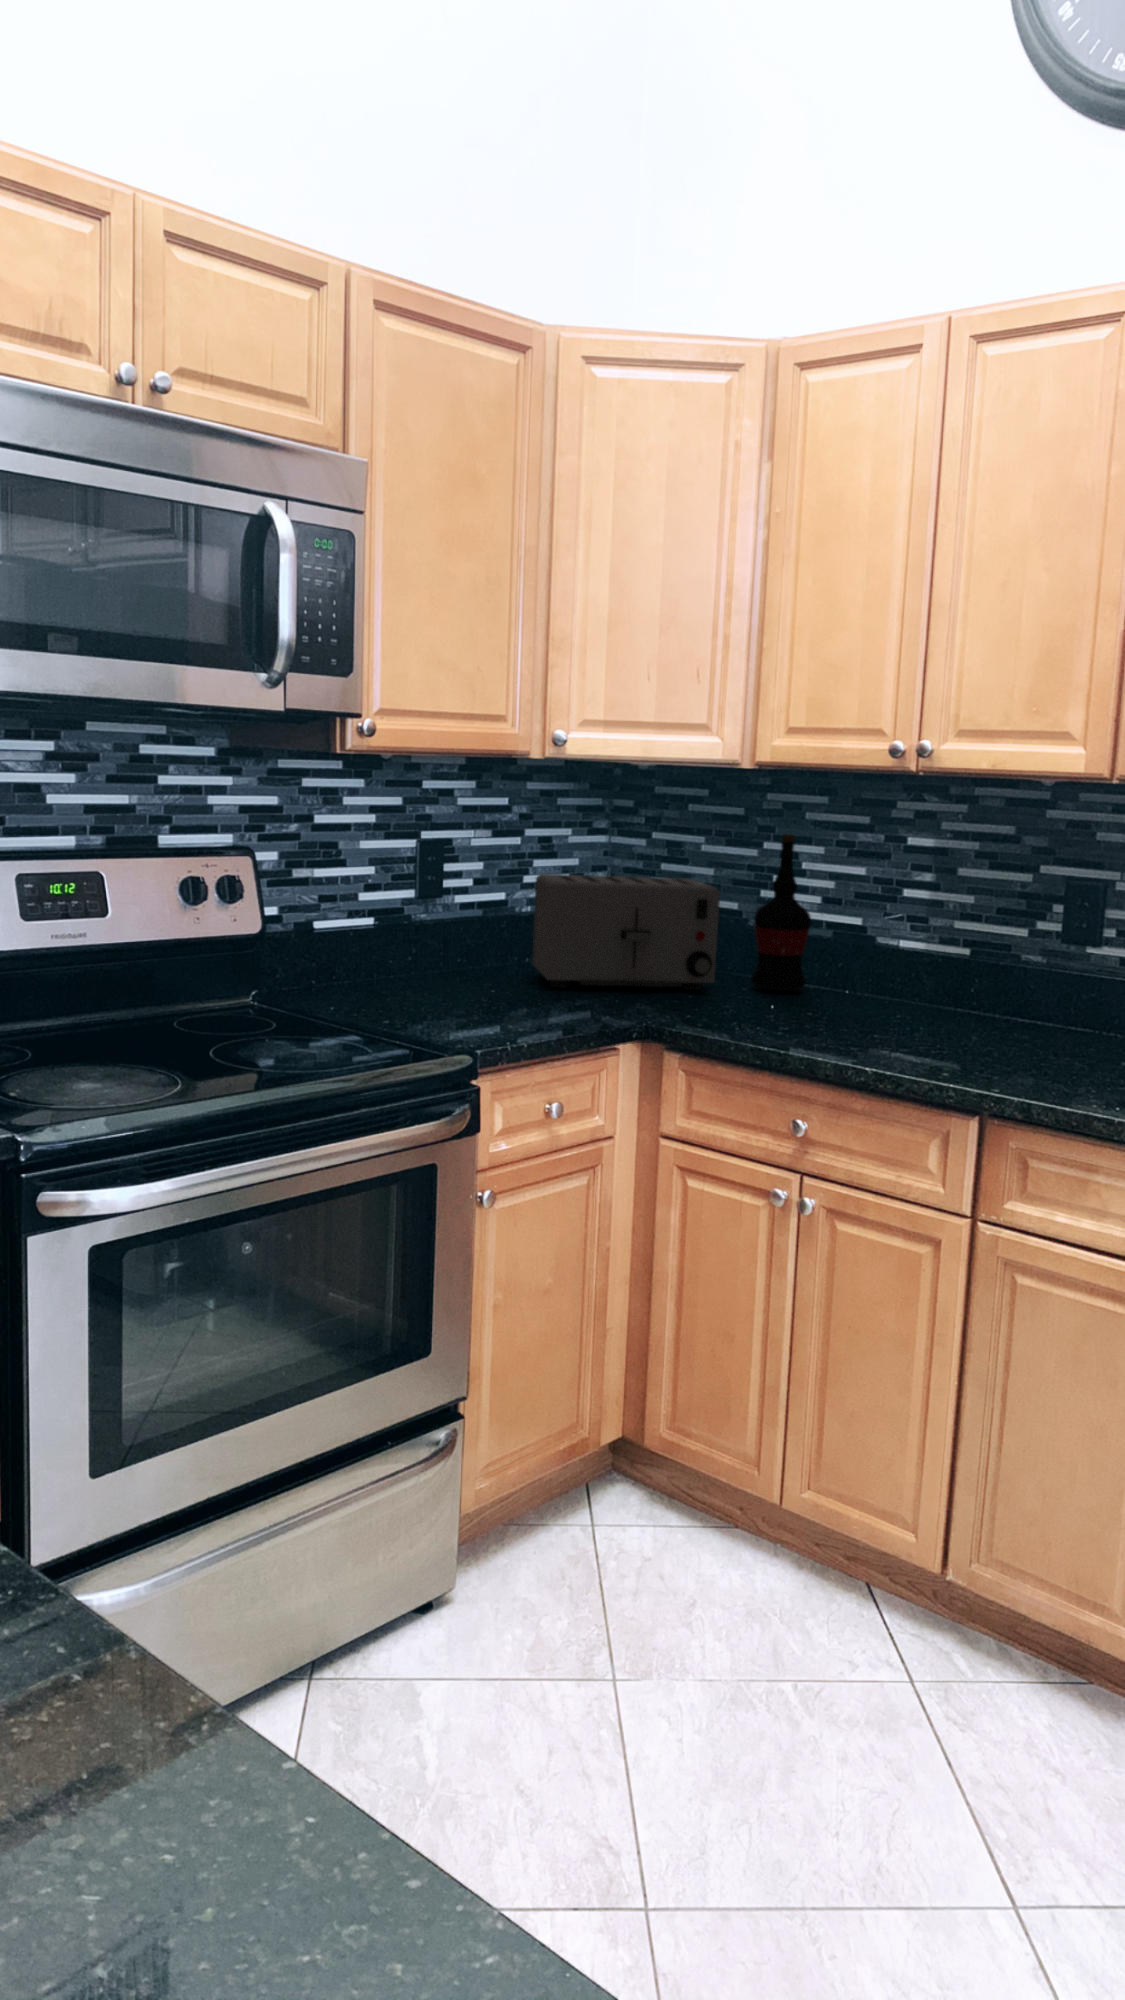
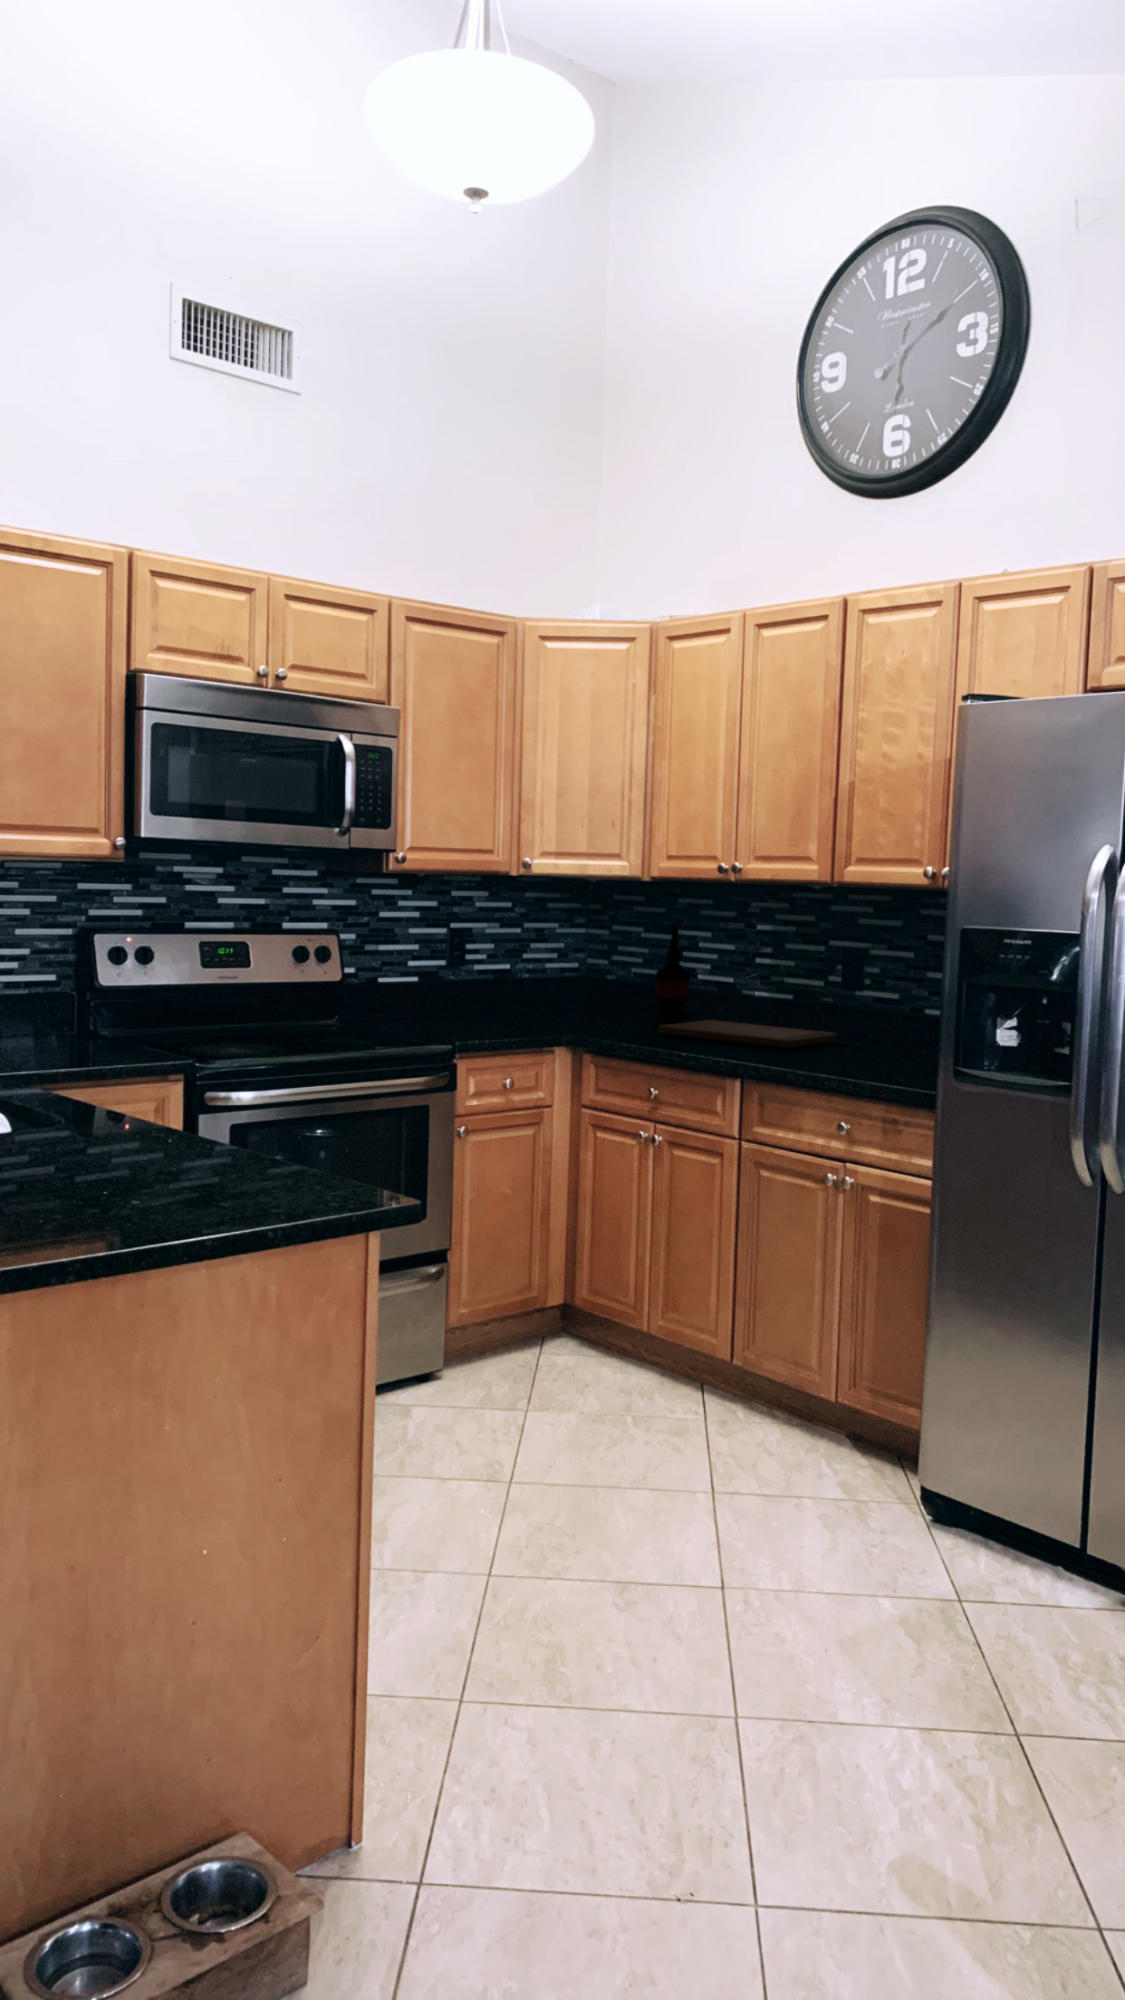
toaster: present [532,874,720,990] -> none [518,949,629,1021]
cutting board: none [790,989,1072,1051] -> present [659,1020,837,1048]

